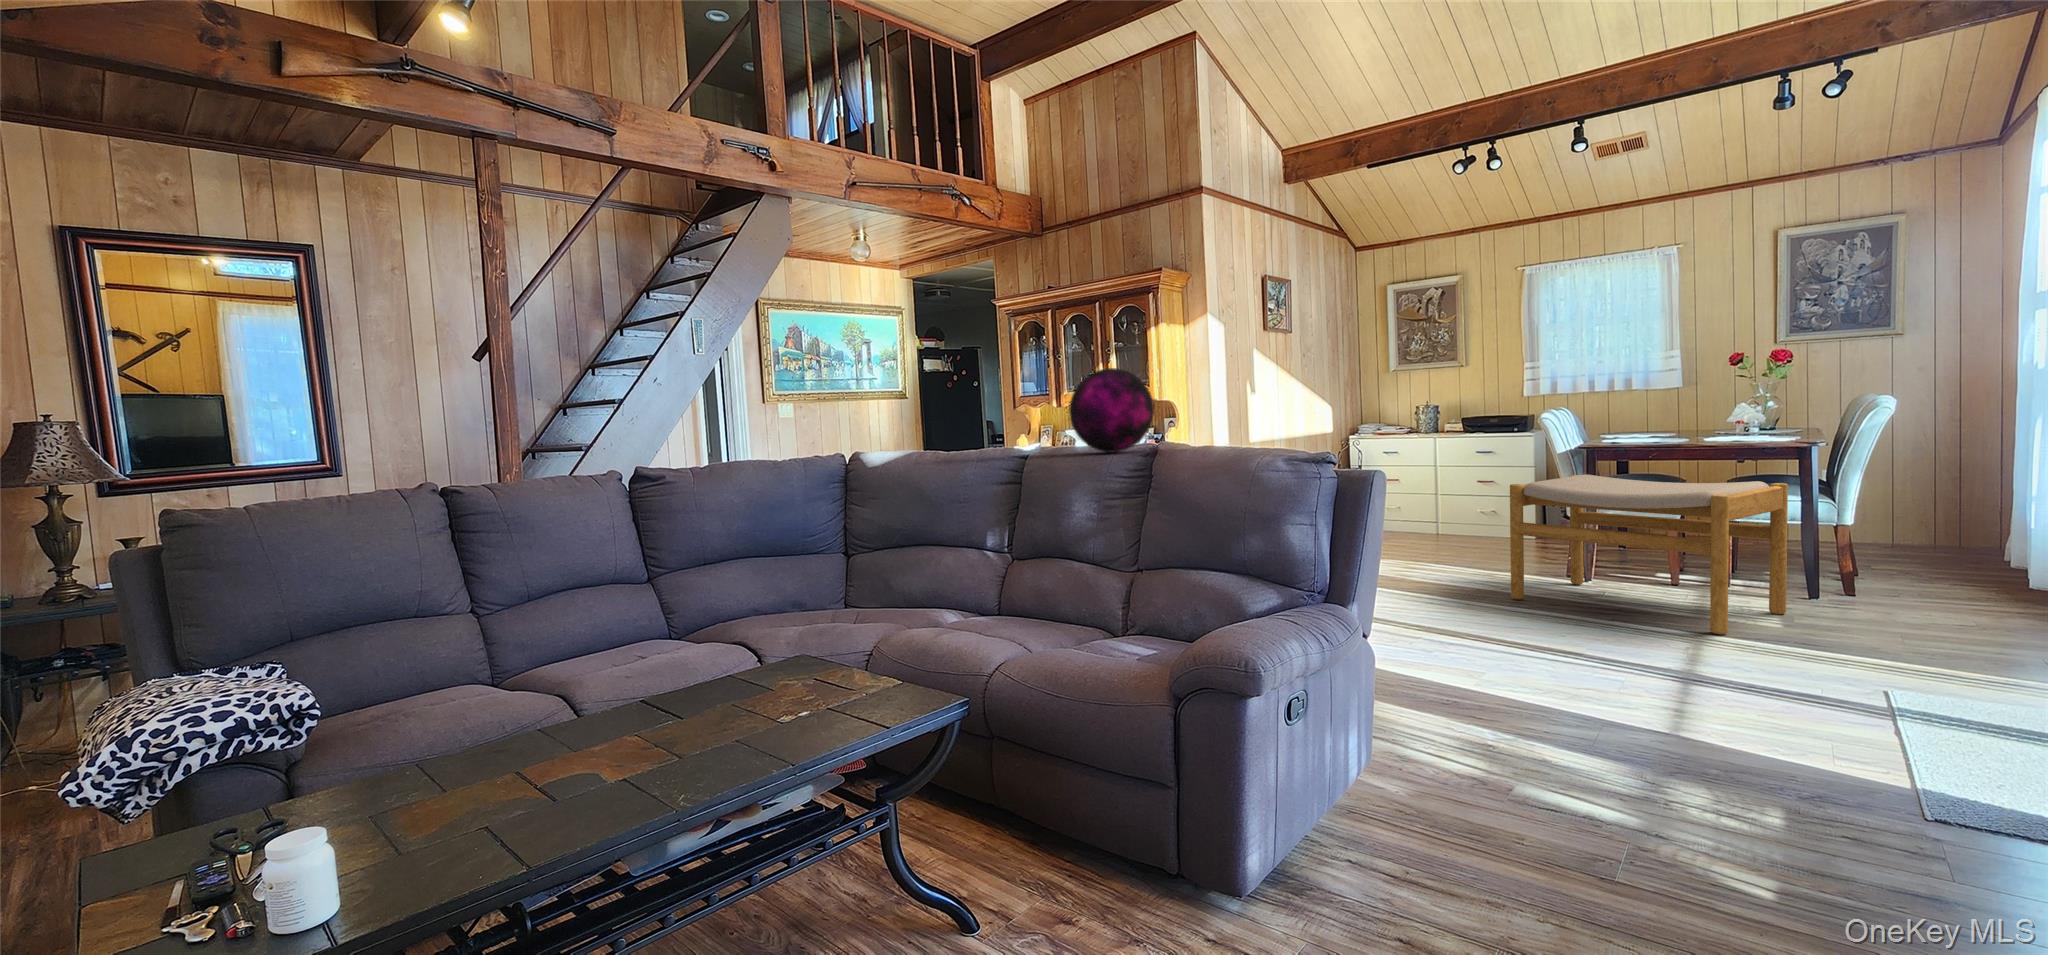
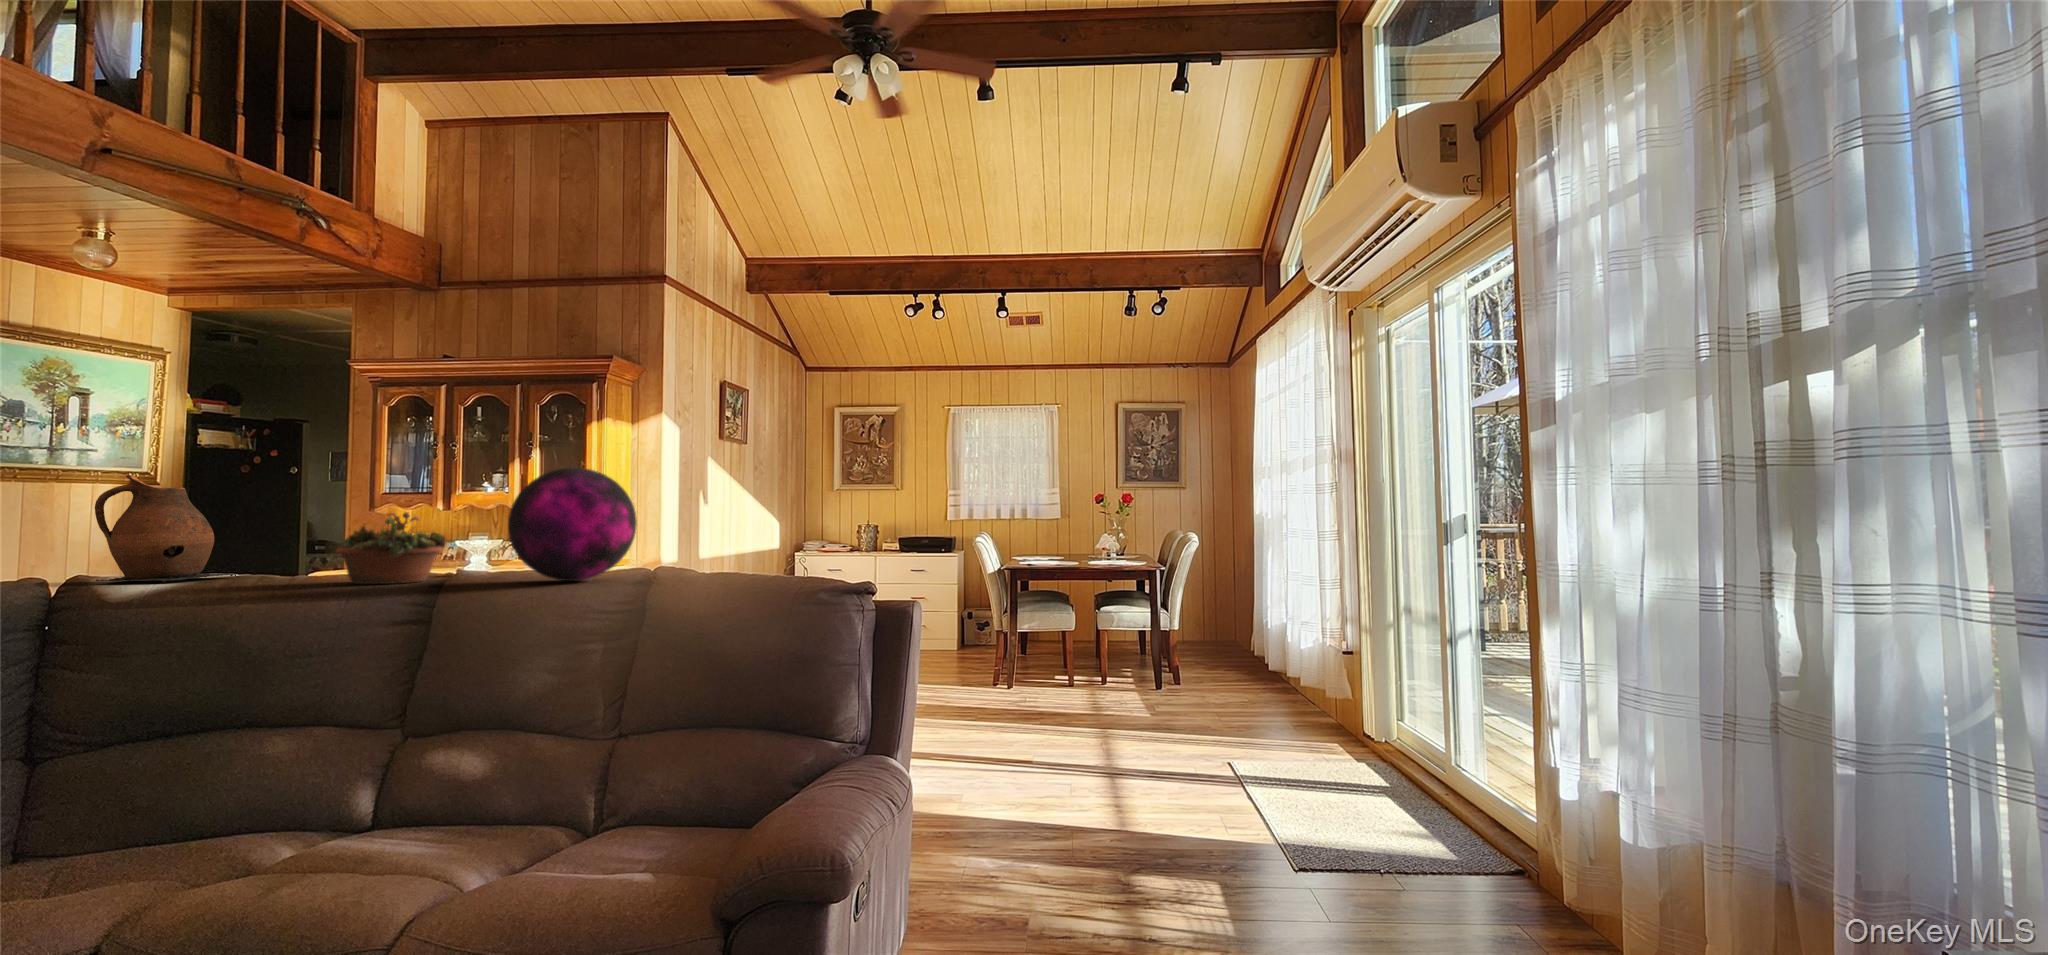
ceramic pitcher: none [873,392,937,456] -> present [95,475,236,583]
succulent planter: none [979,407,1040,455] -> present [336,512,446,584]
footstool: present [1510,475,1788,634] -> none [964,595,1157,732]

